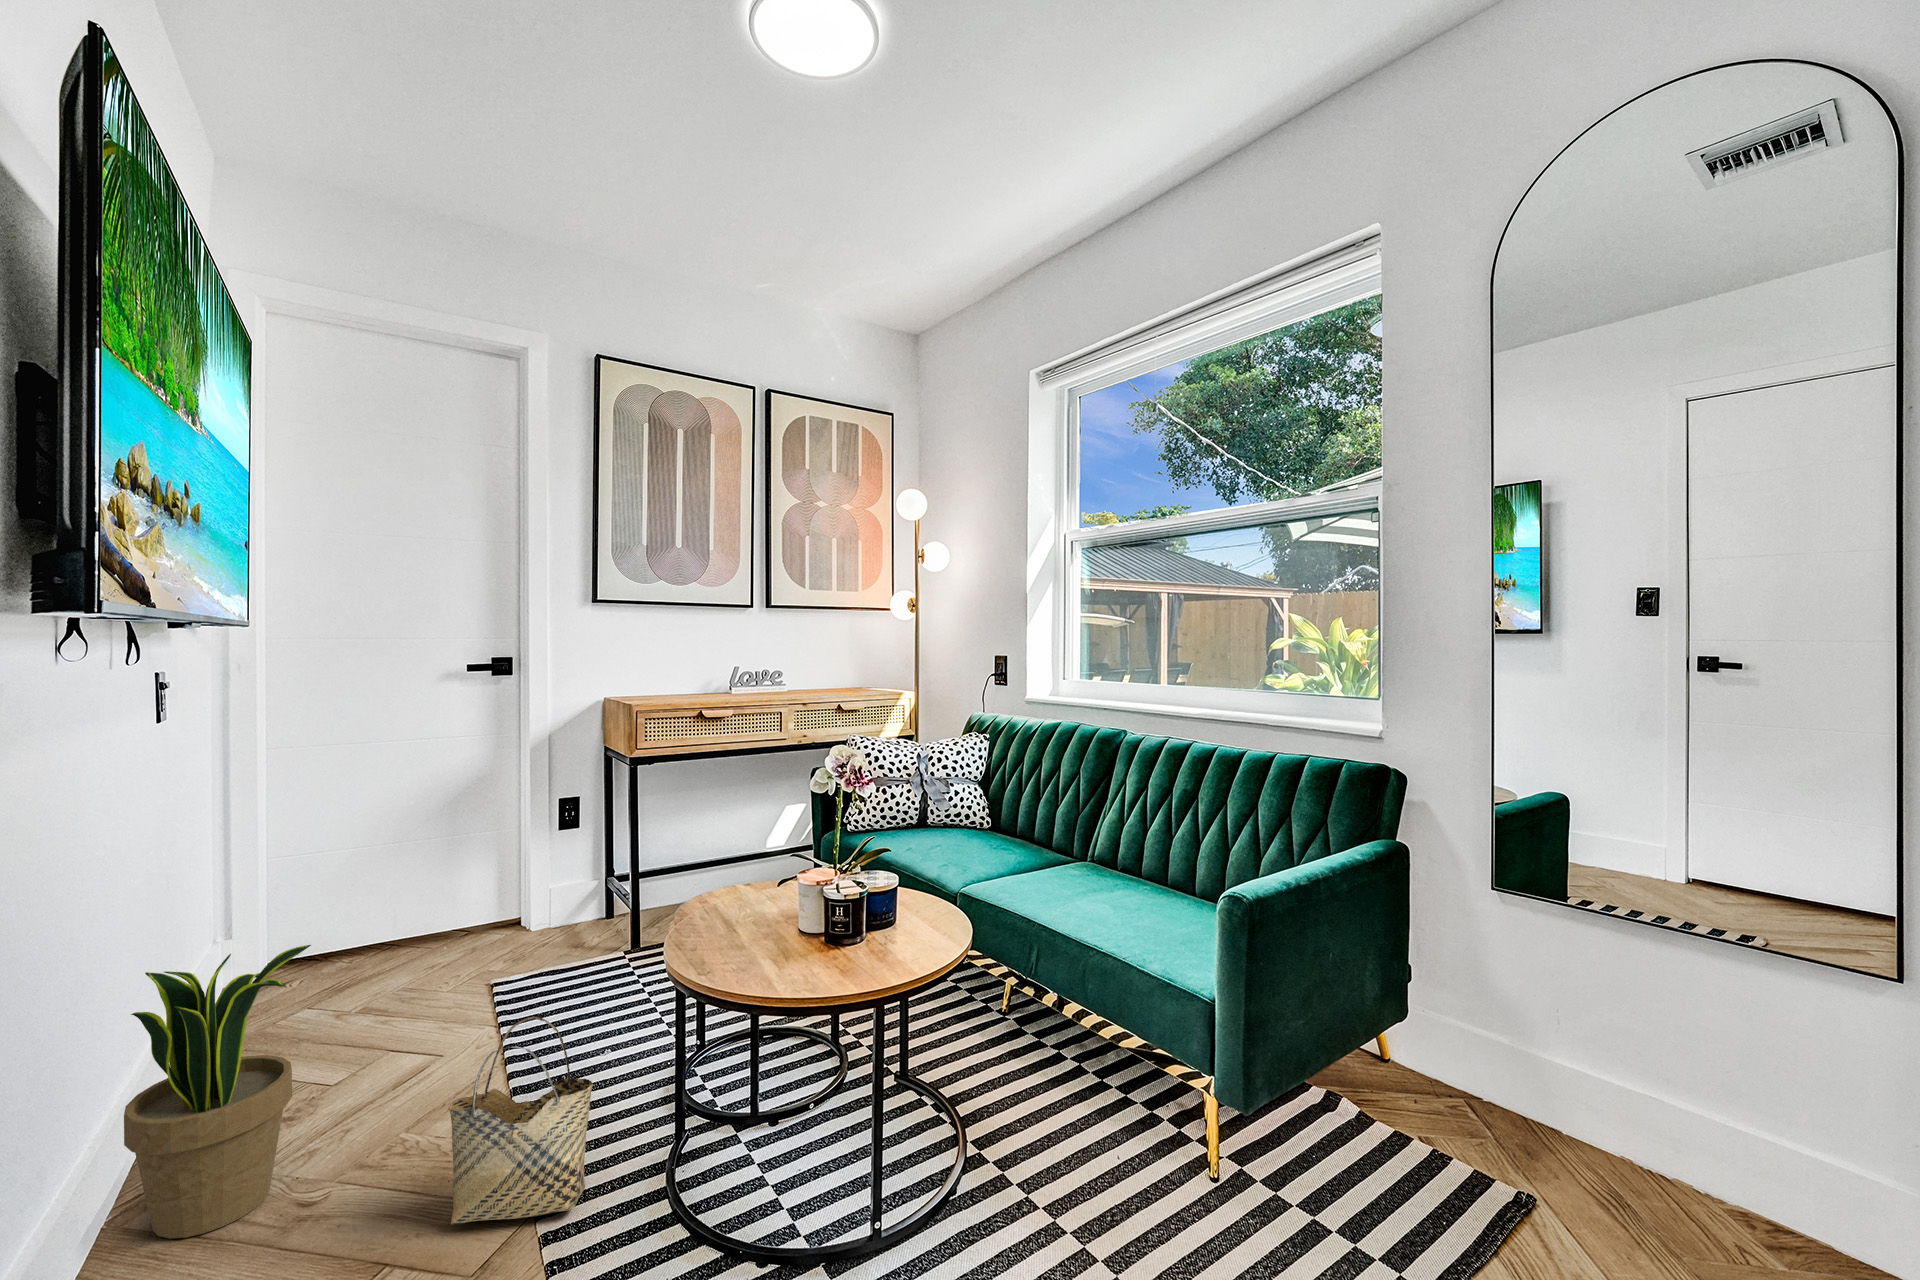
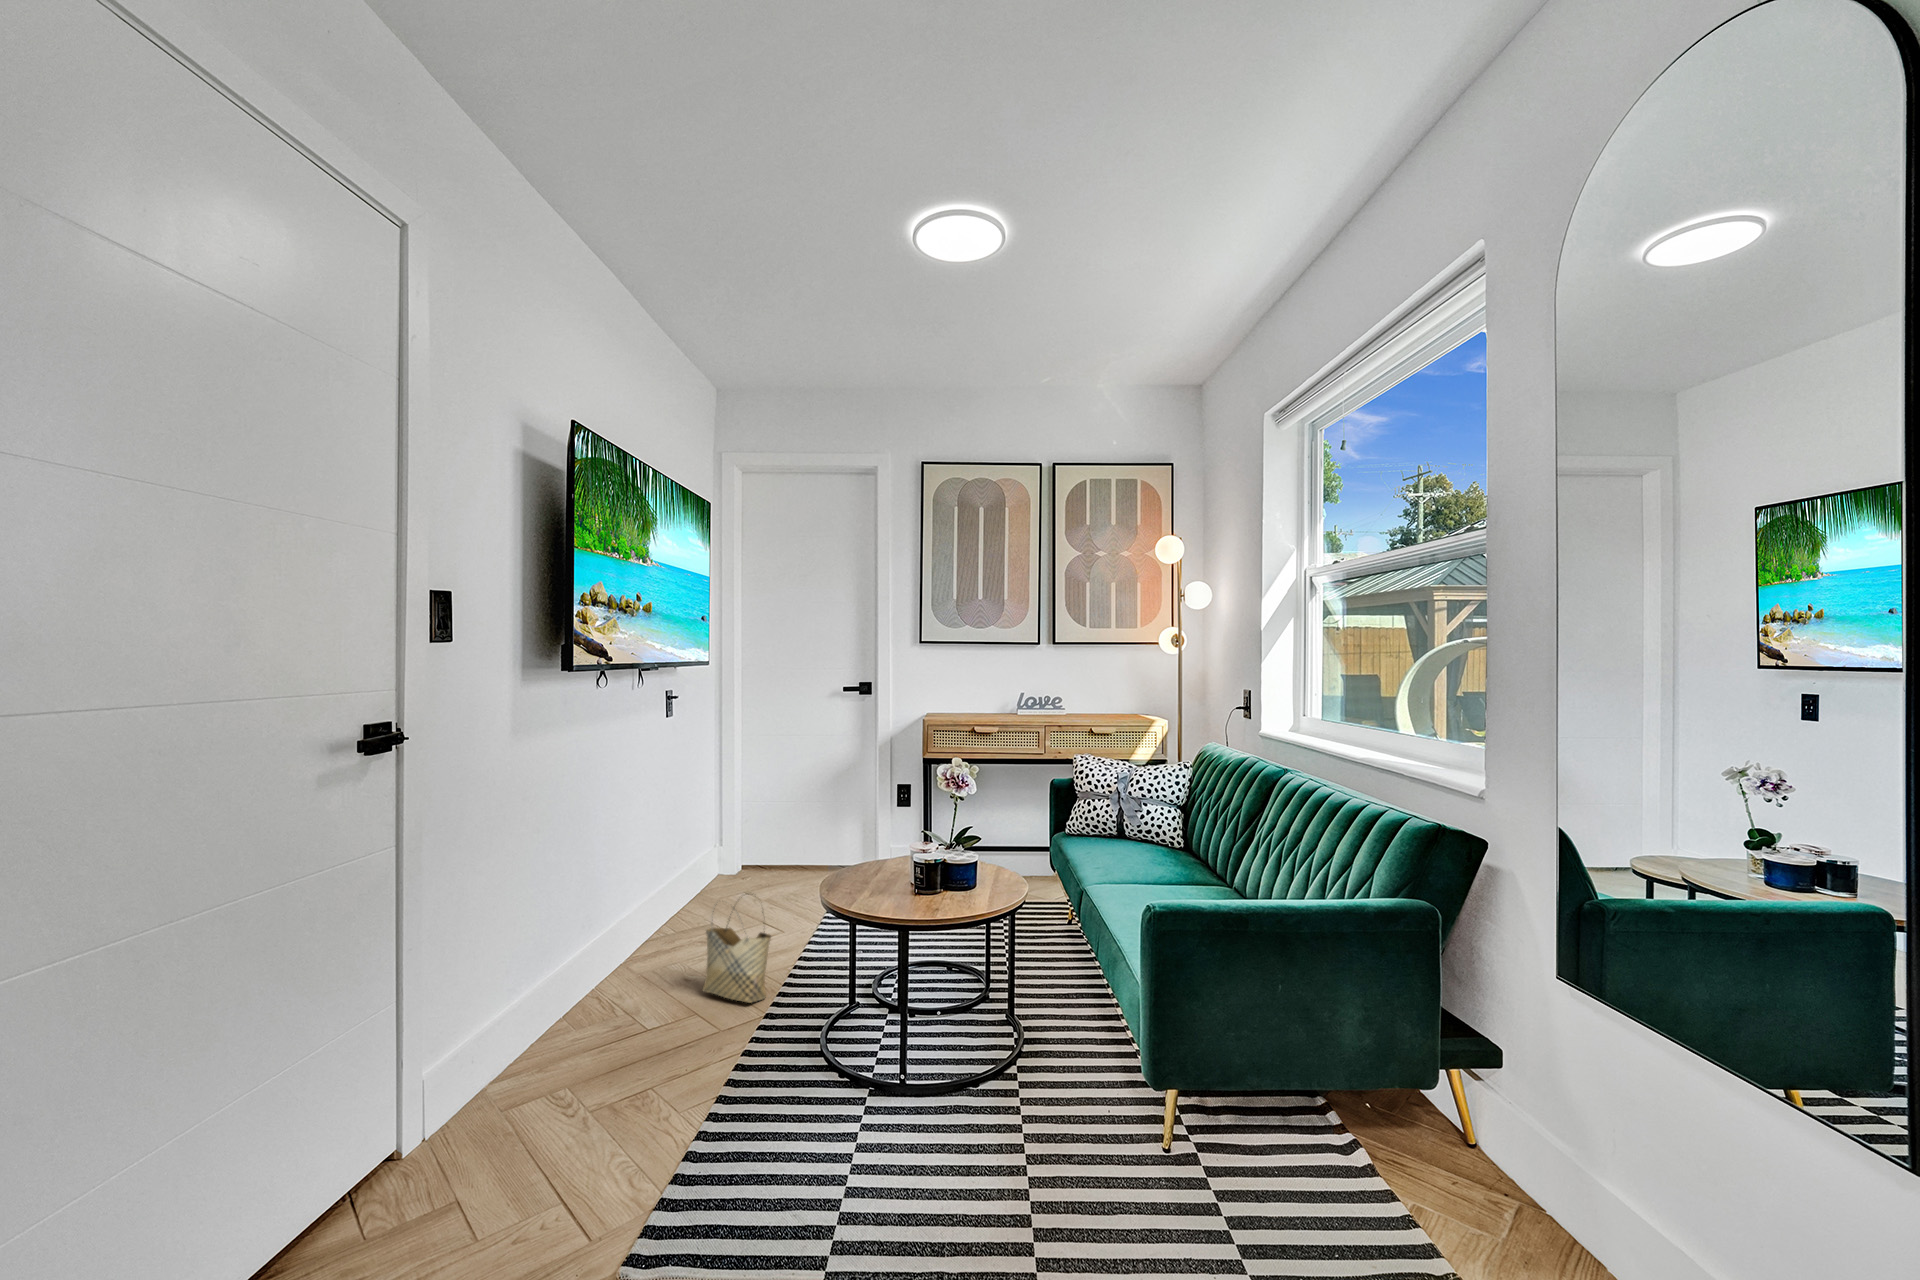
potted plant: present [124,945,311,1239] -> none [605,831,678,966]

